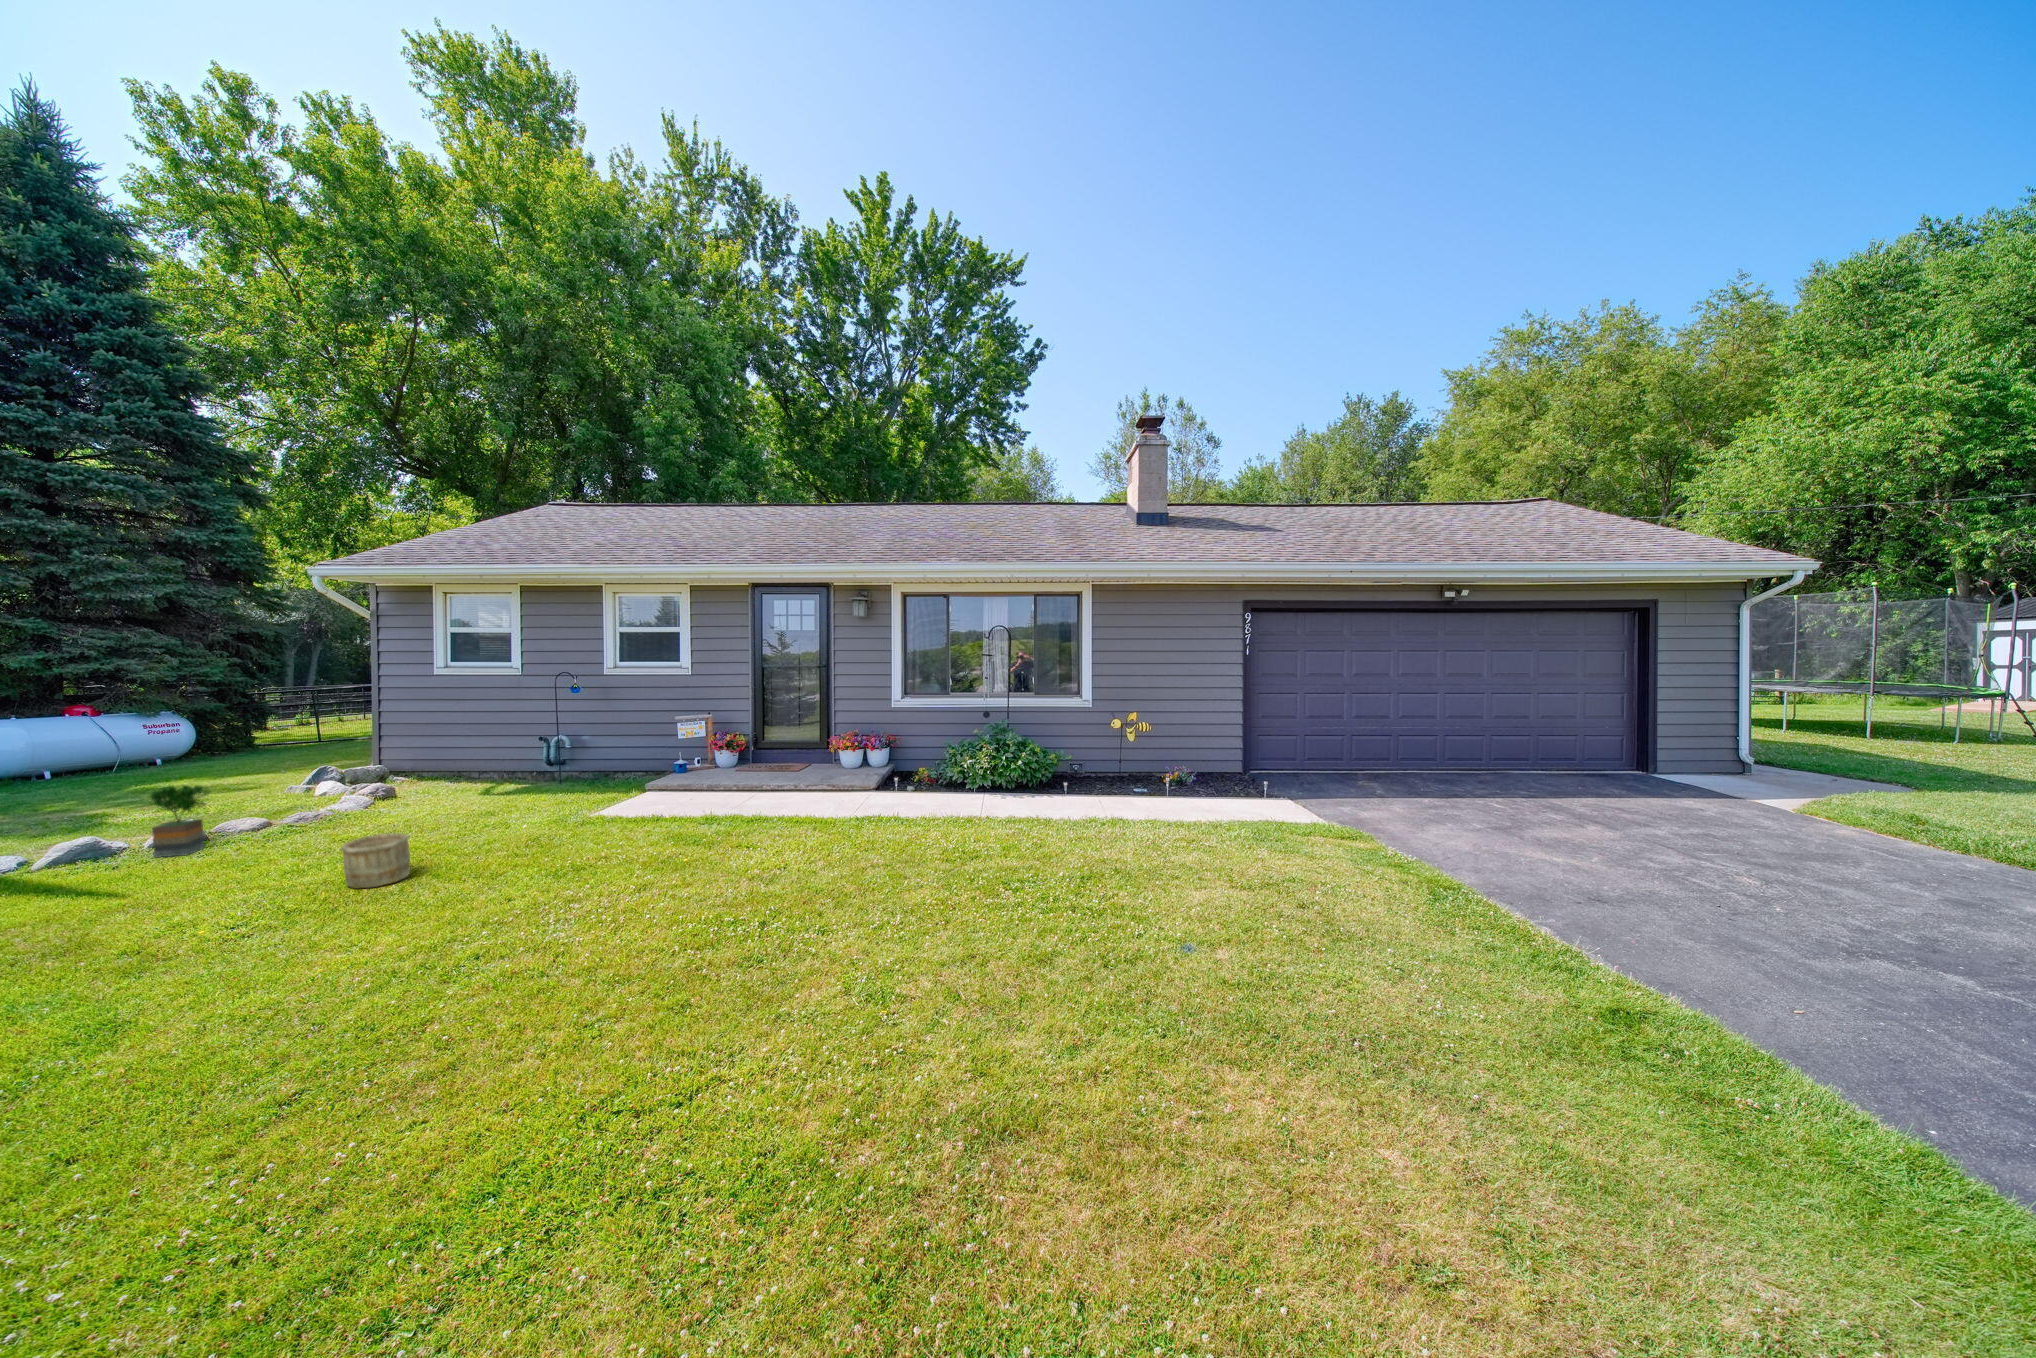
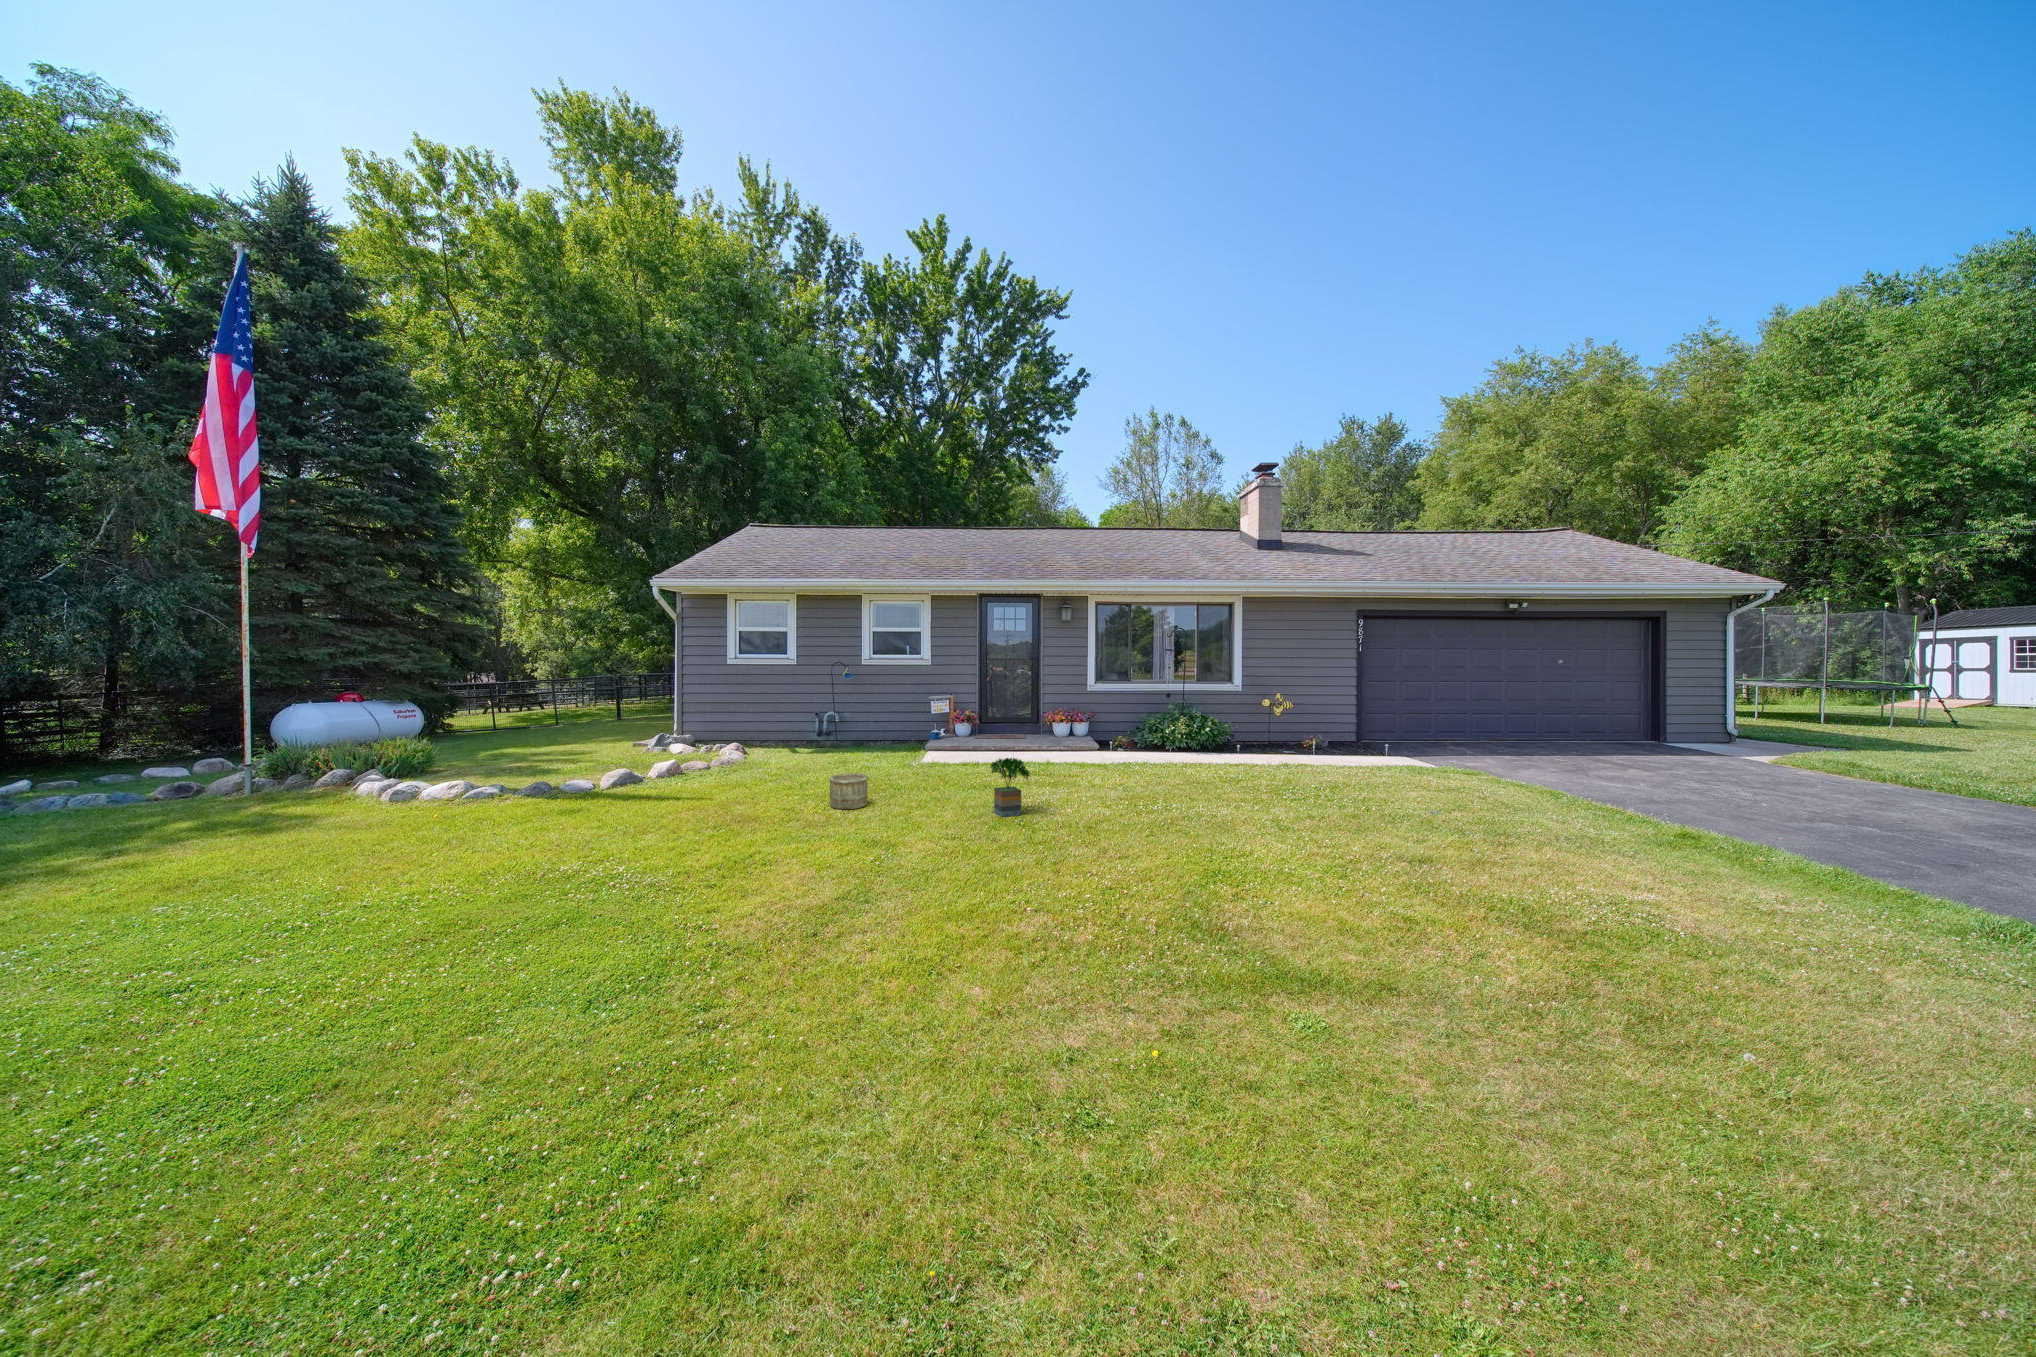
potted tree: present [150,786,210,858] -> present [990,758,1029,817]

